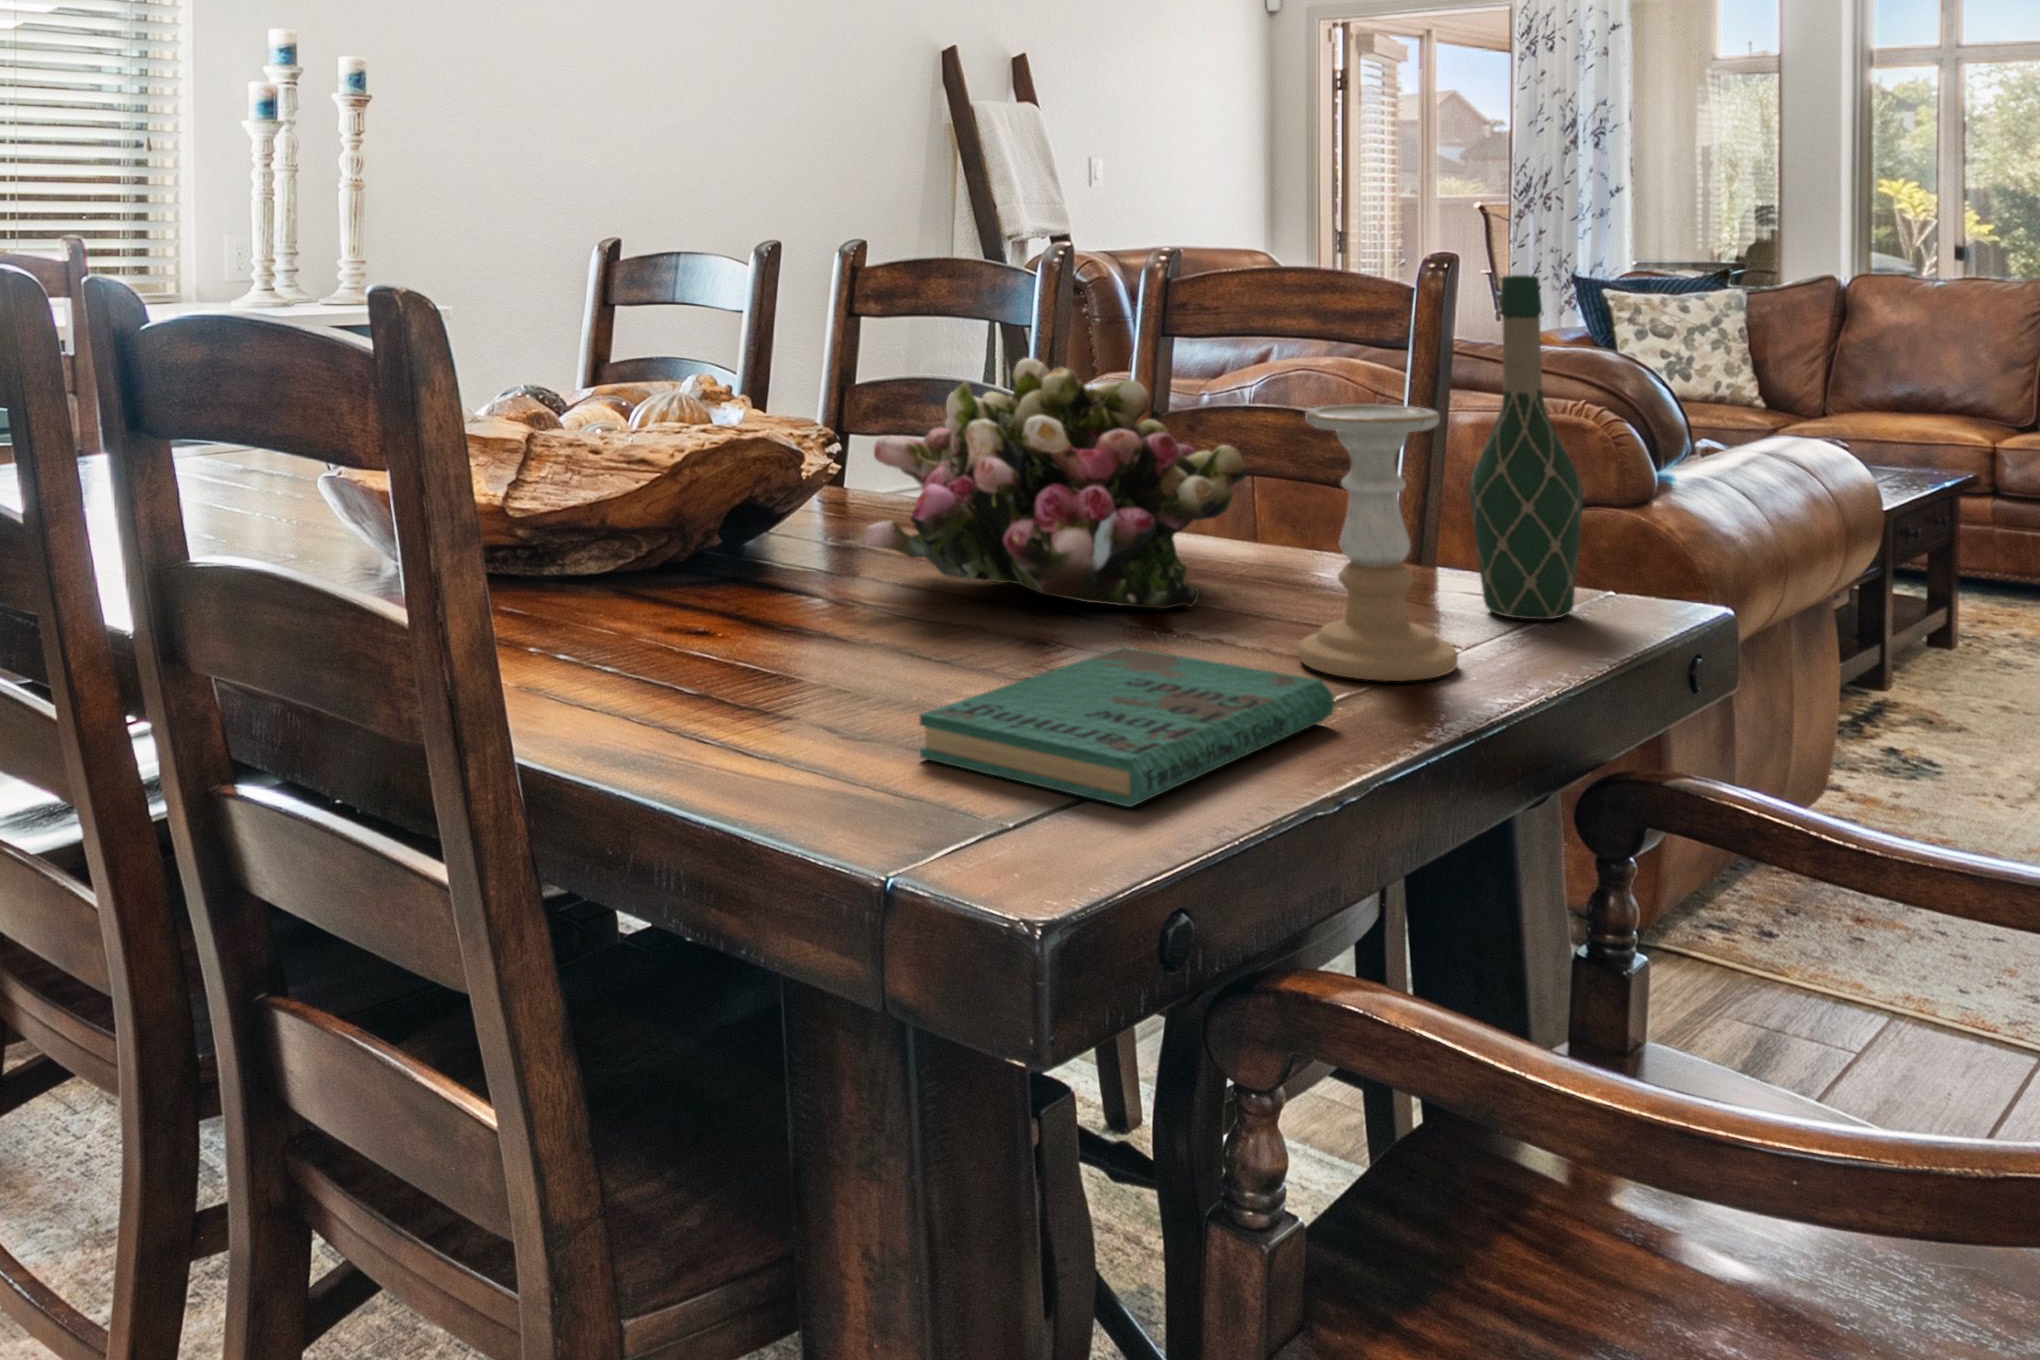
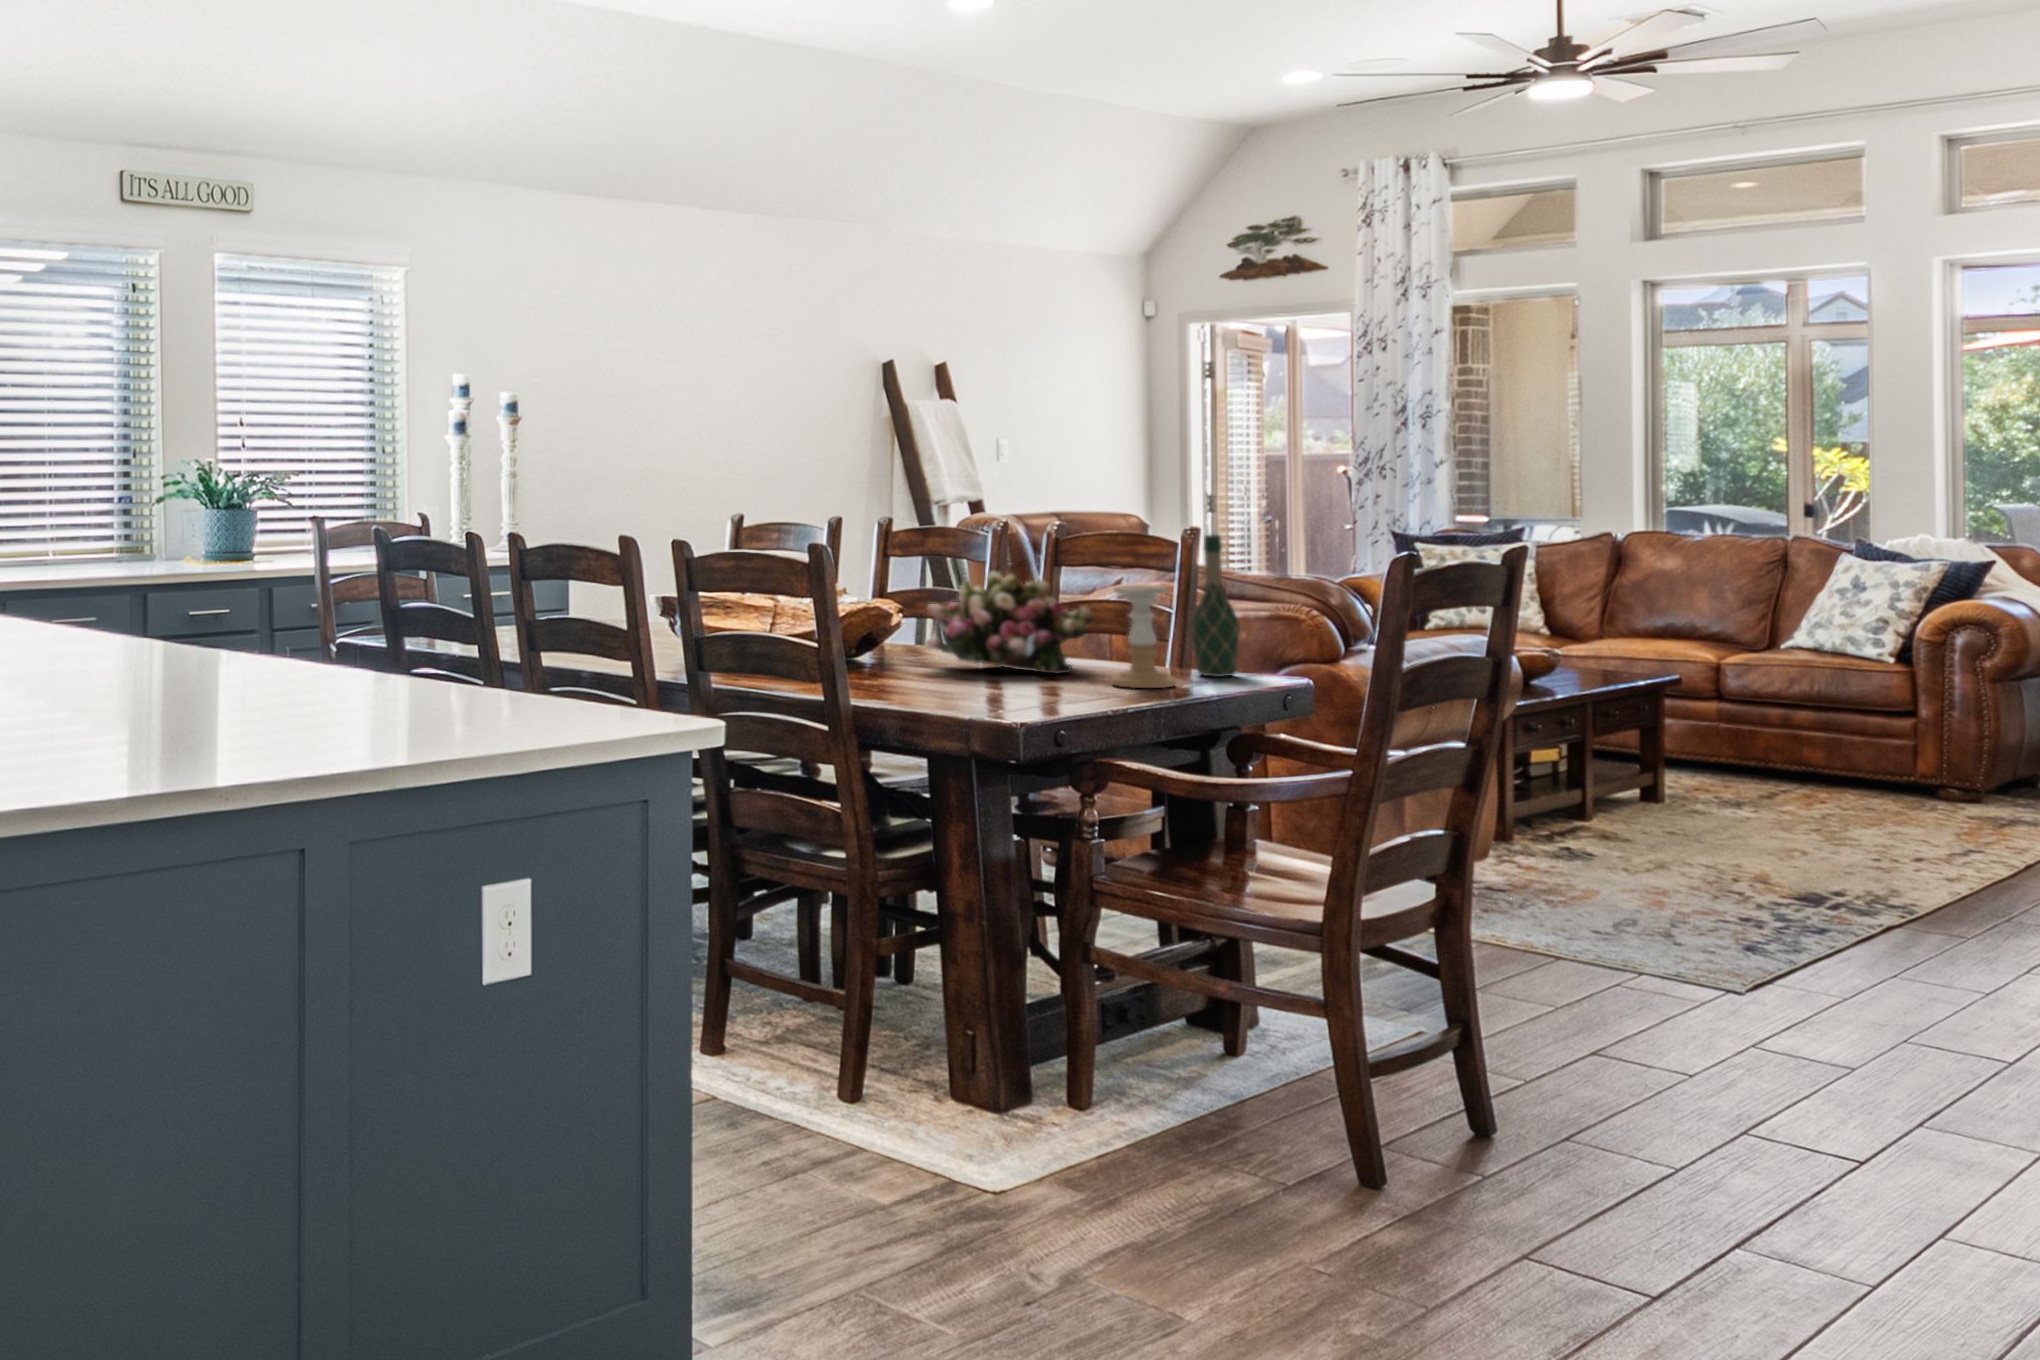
book: present [920,647,1334,807] -> none [968,674,1120,707]

